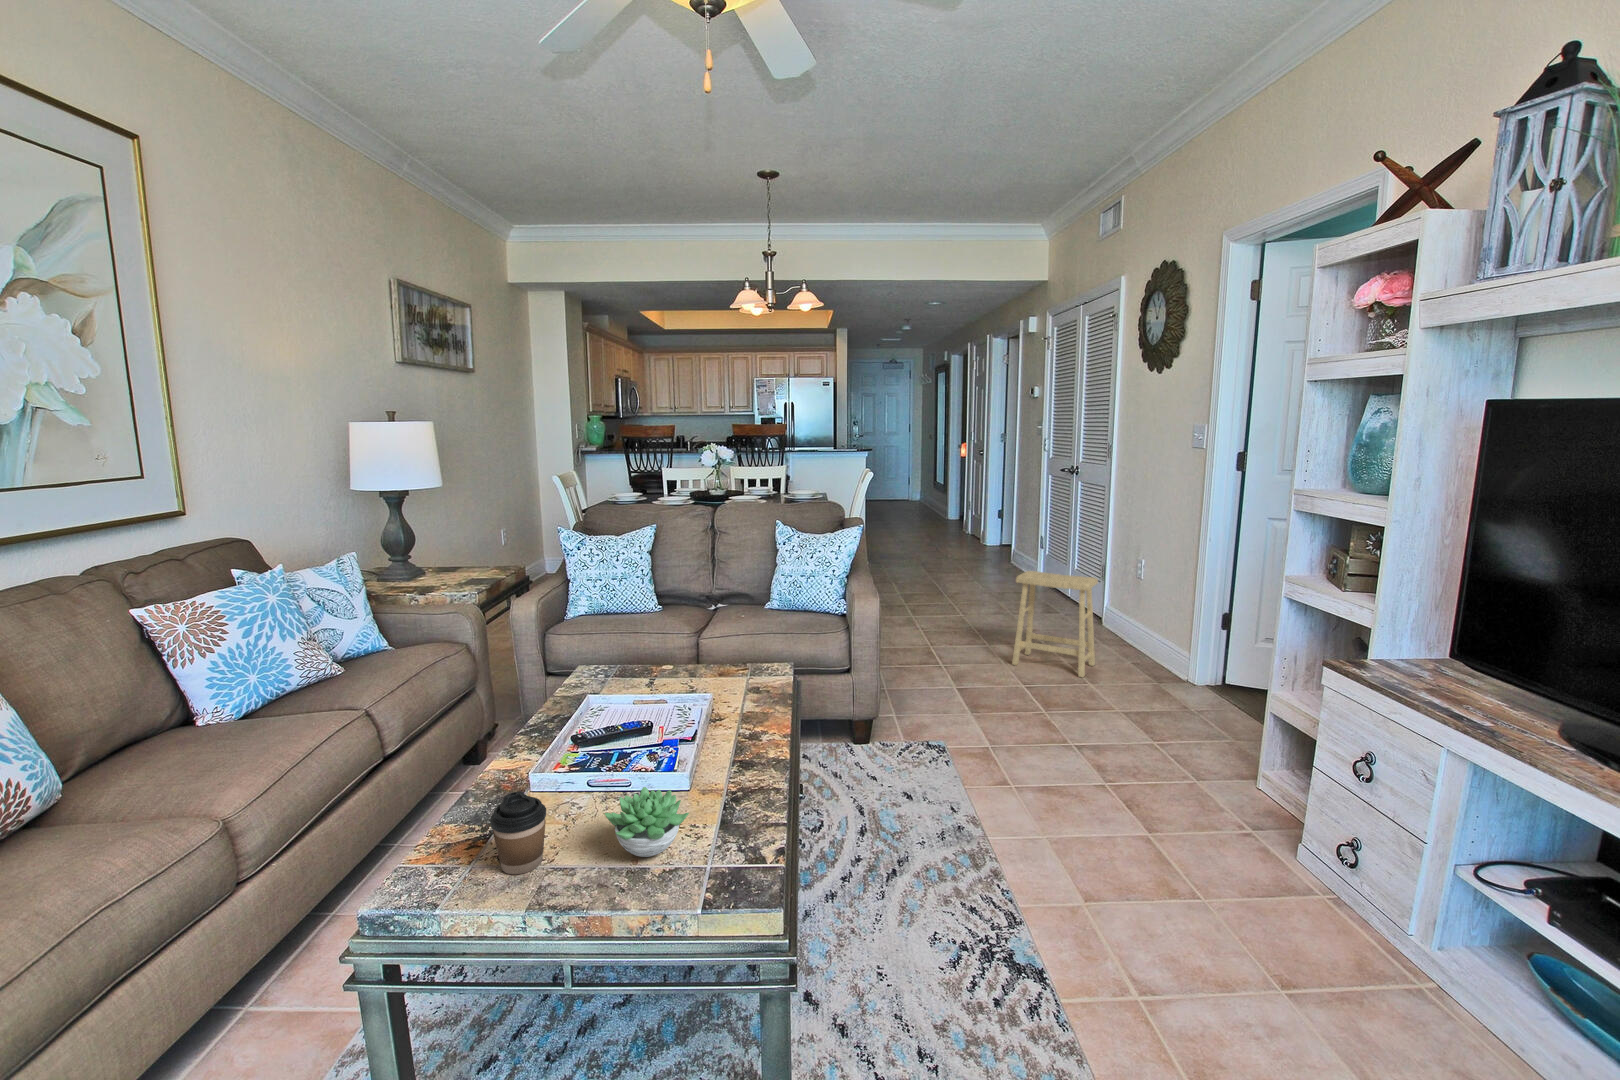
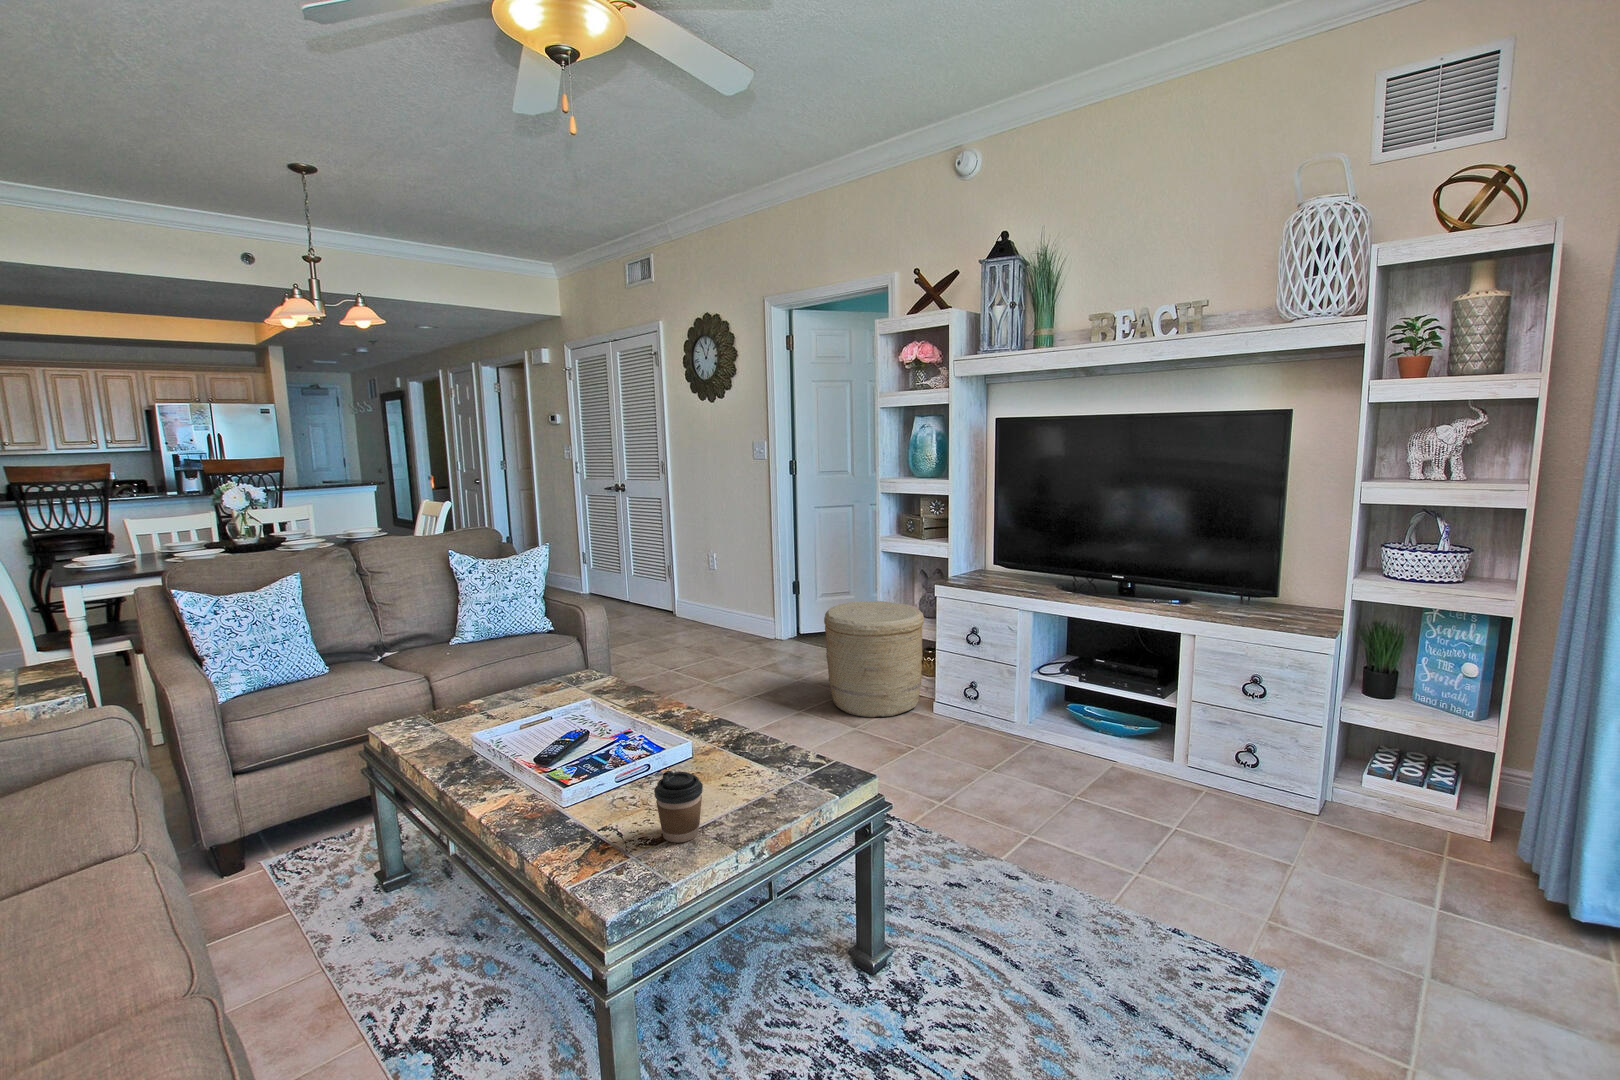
footstool: present [1012,571,1098,677] -> none [643,571,710,659]
woven basket: none [1152,658,1320,840] -> present [824,601,924,717]
succulent plant: present [605,787,689,857] -> none [721,736,788,791]

